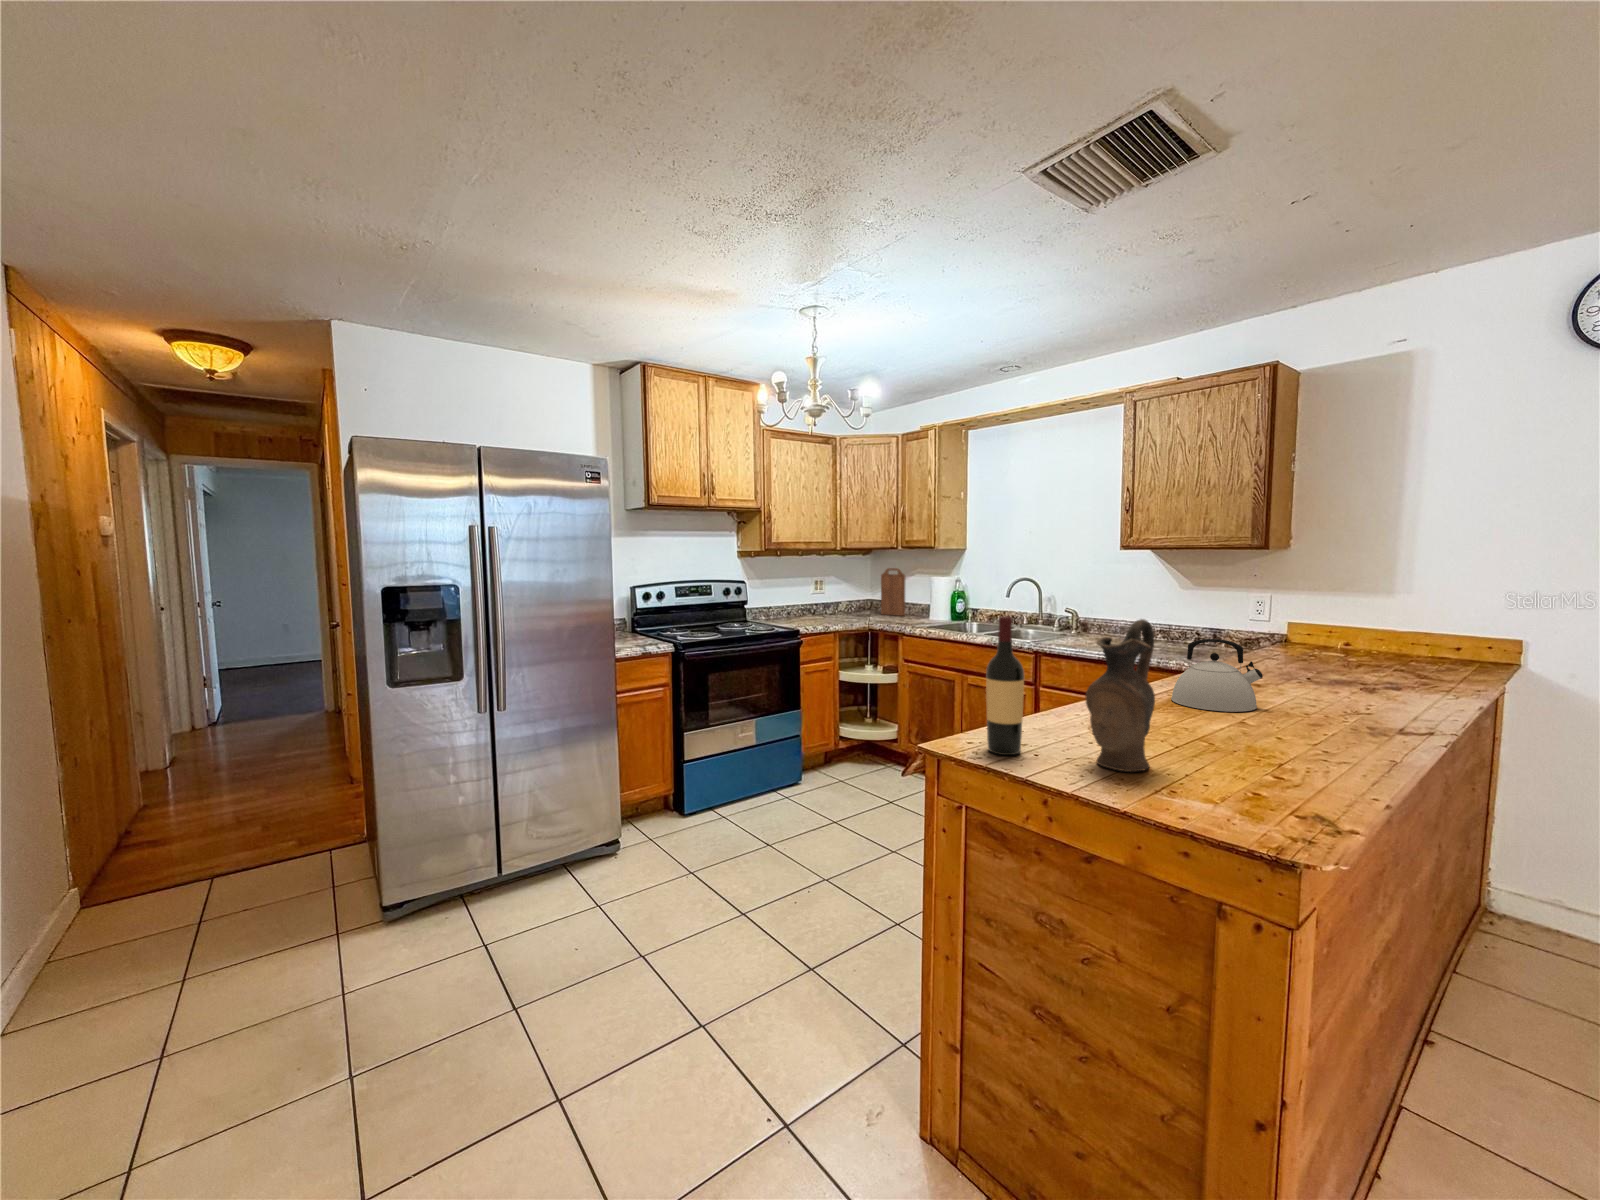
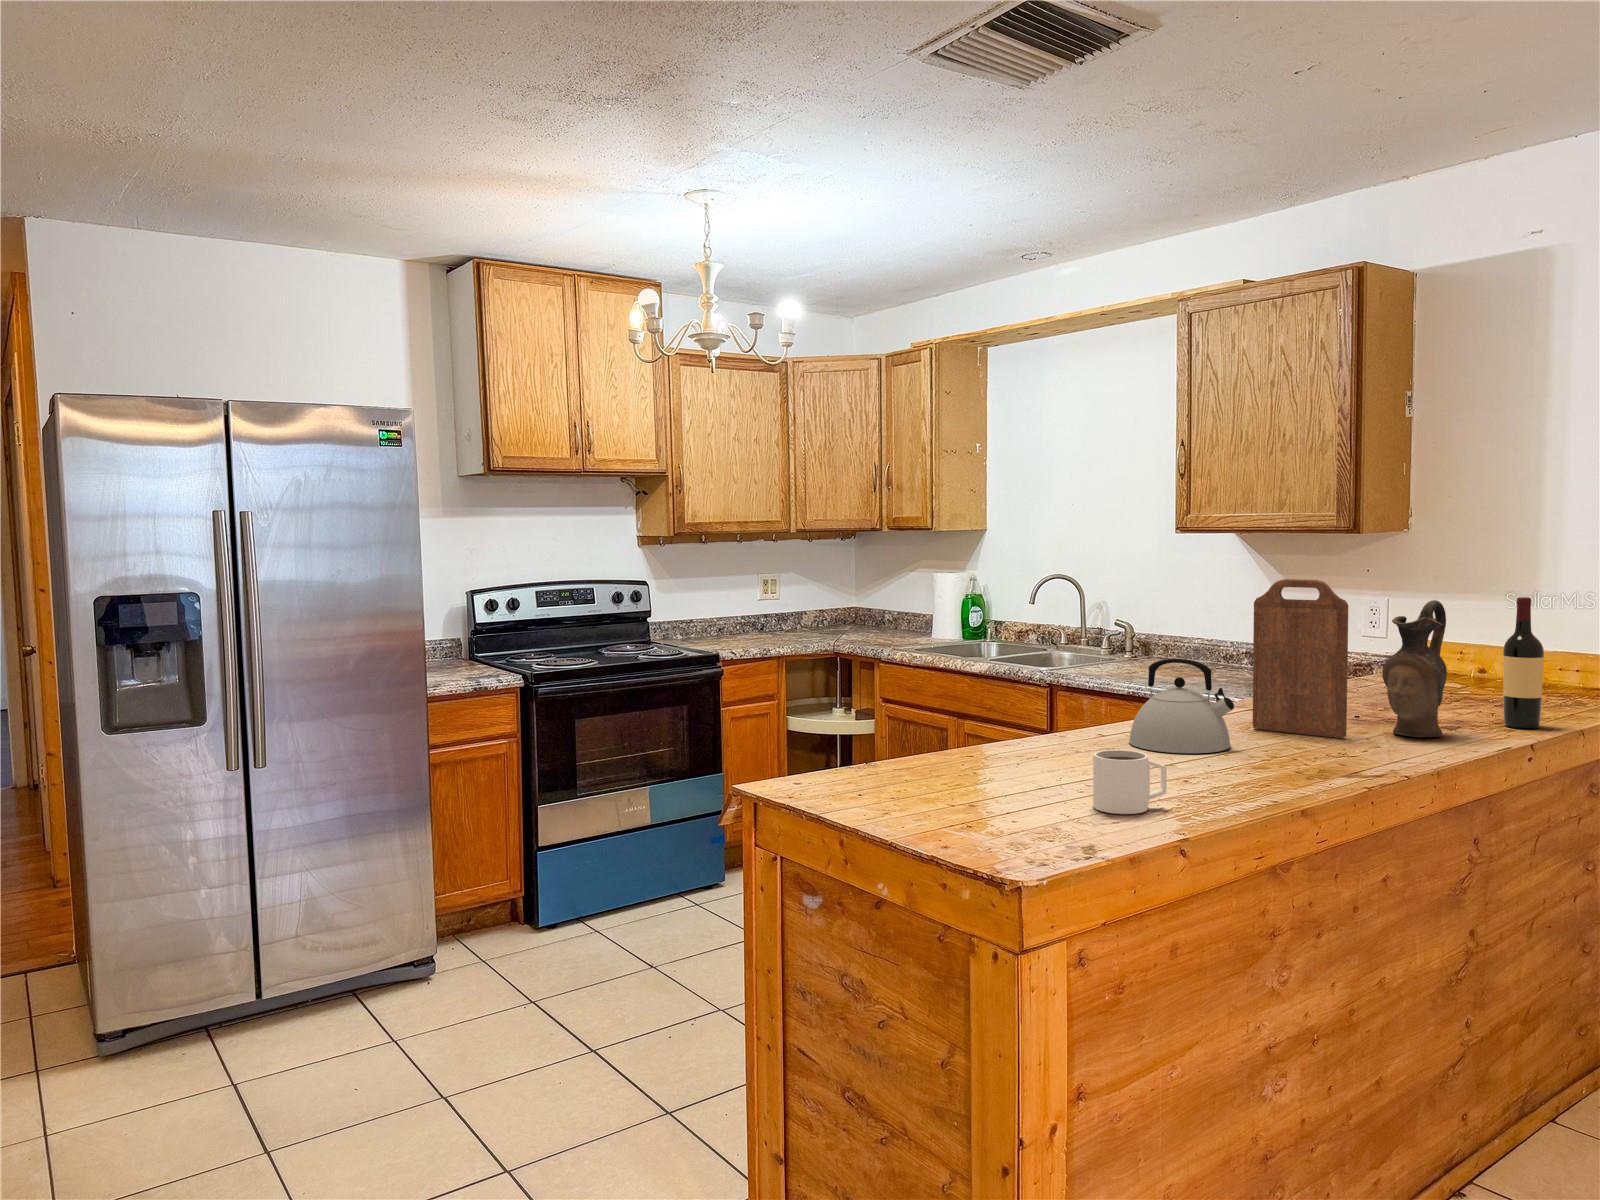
cutting board: present [881,568,905,616] -> present [1253,579,1348,738]
wine bottle: present [986,616,1024,755] -> present [1503,597,1544,729]
ceramic pitcher: present [1085,619,1155,772] -> present [1382,600,1447,737]
mug: none [1229,718,1297,774] -> present [1093,750,1167,814]

